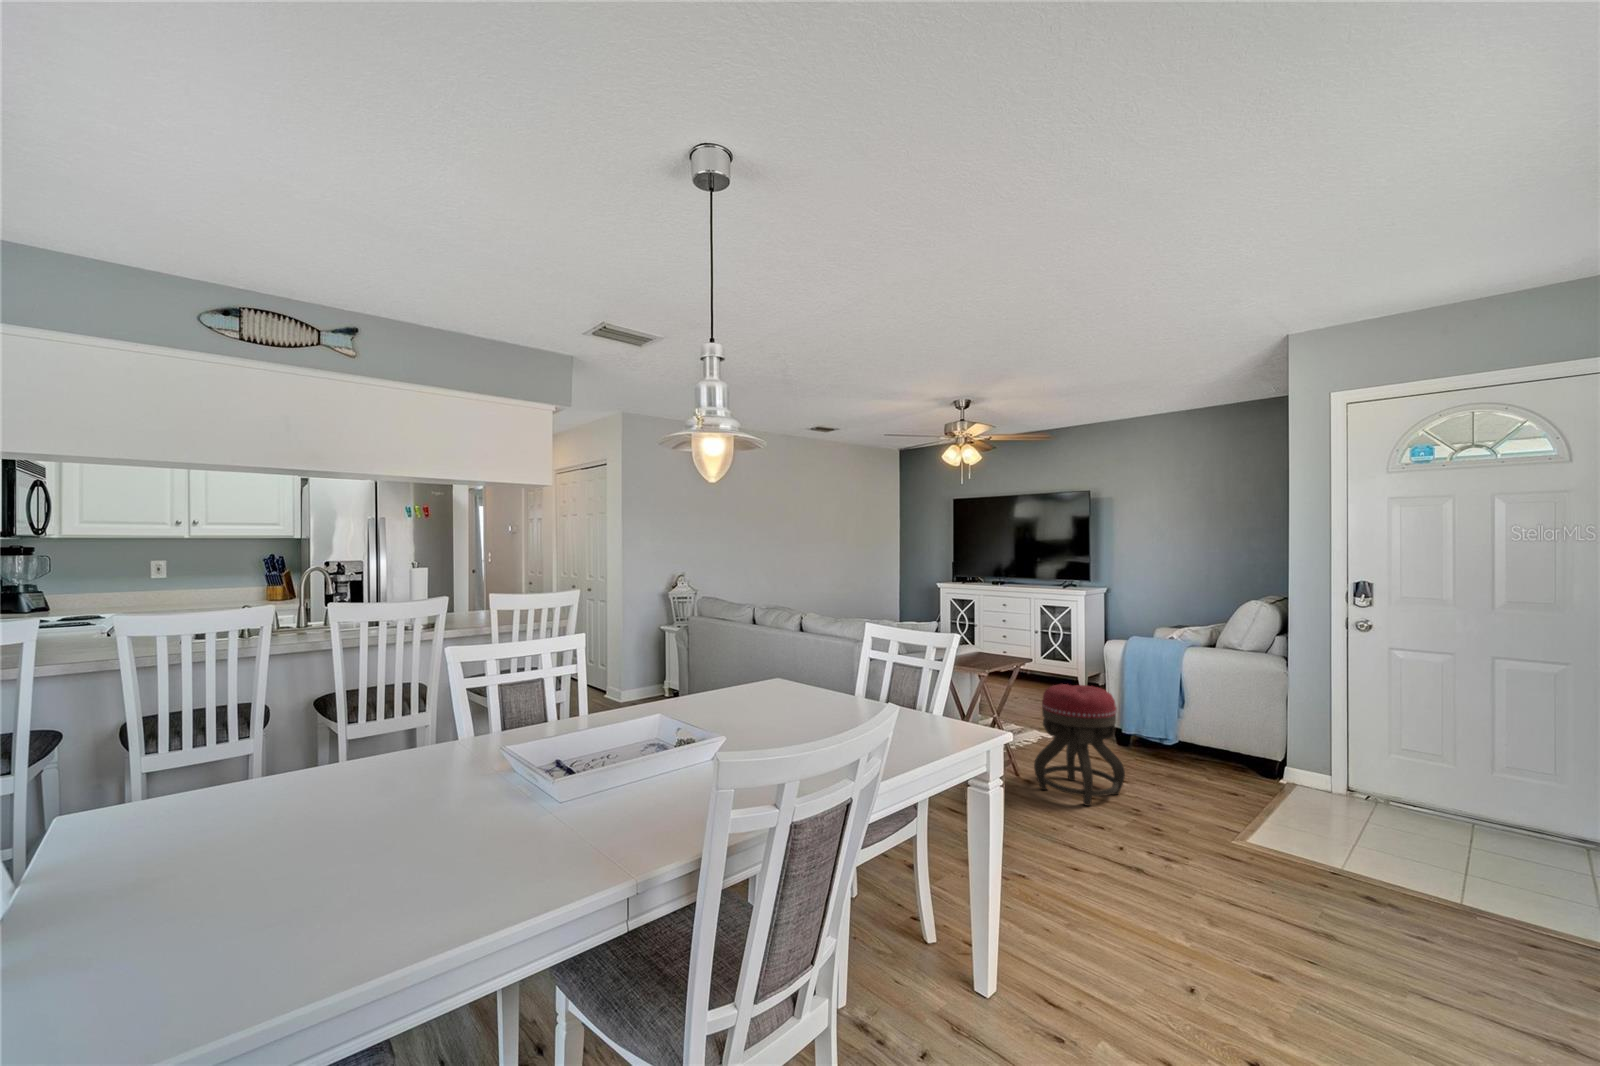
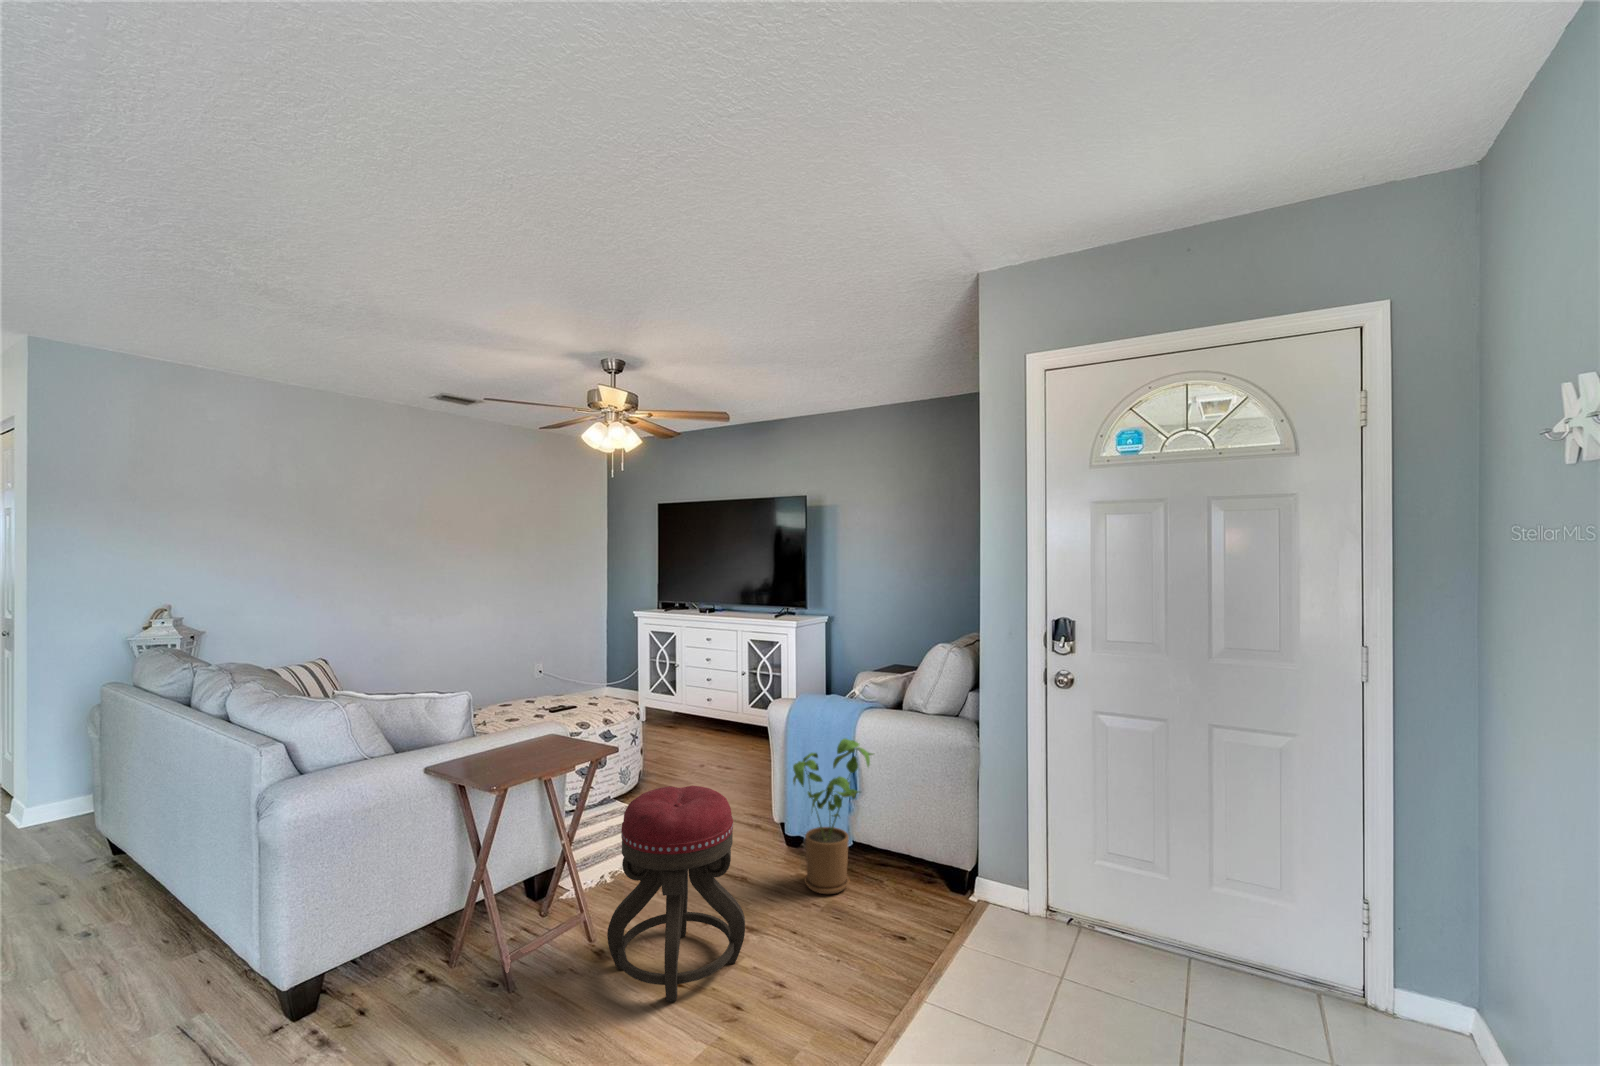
house plant: none [1131,666,1195,771] -> present [793,739,873,894]

